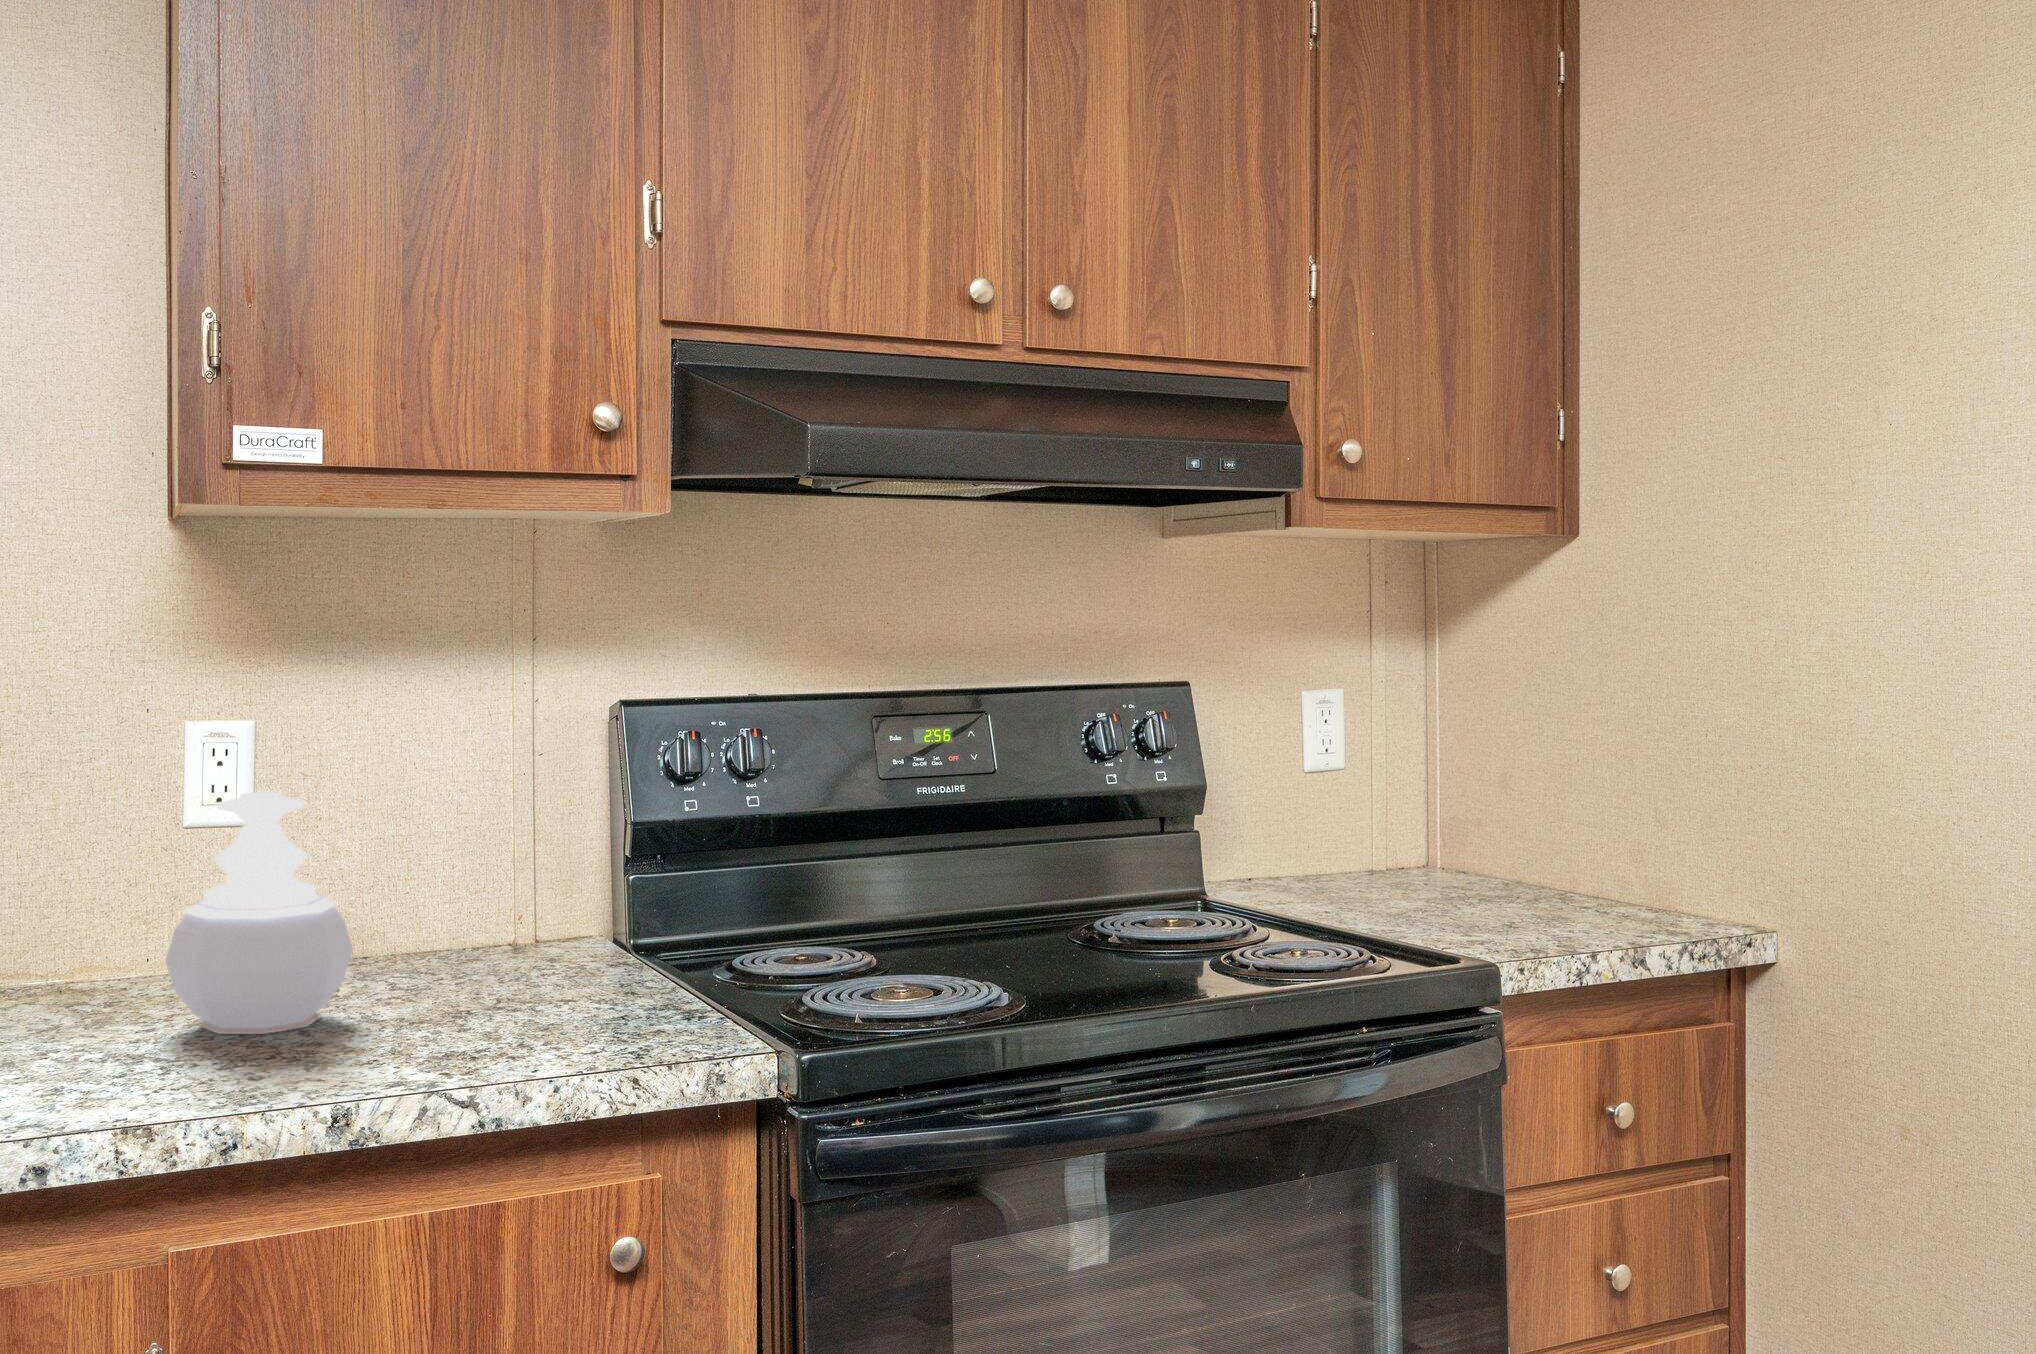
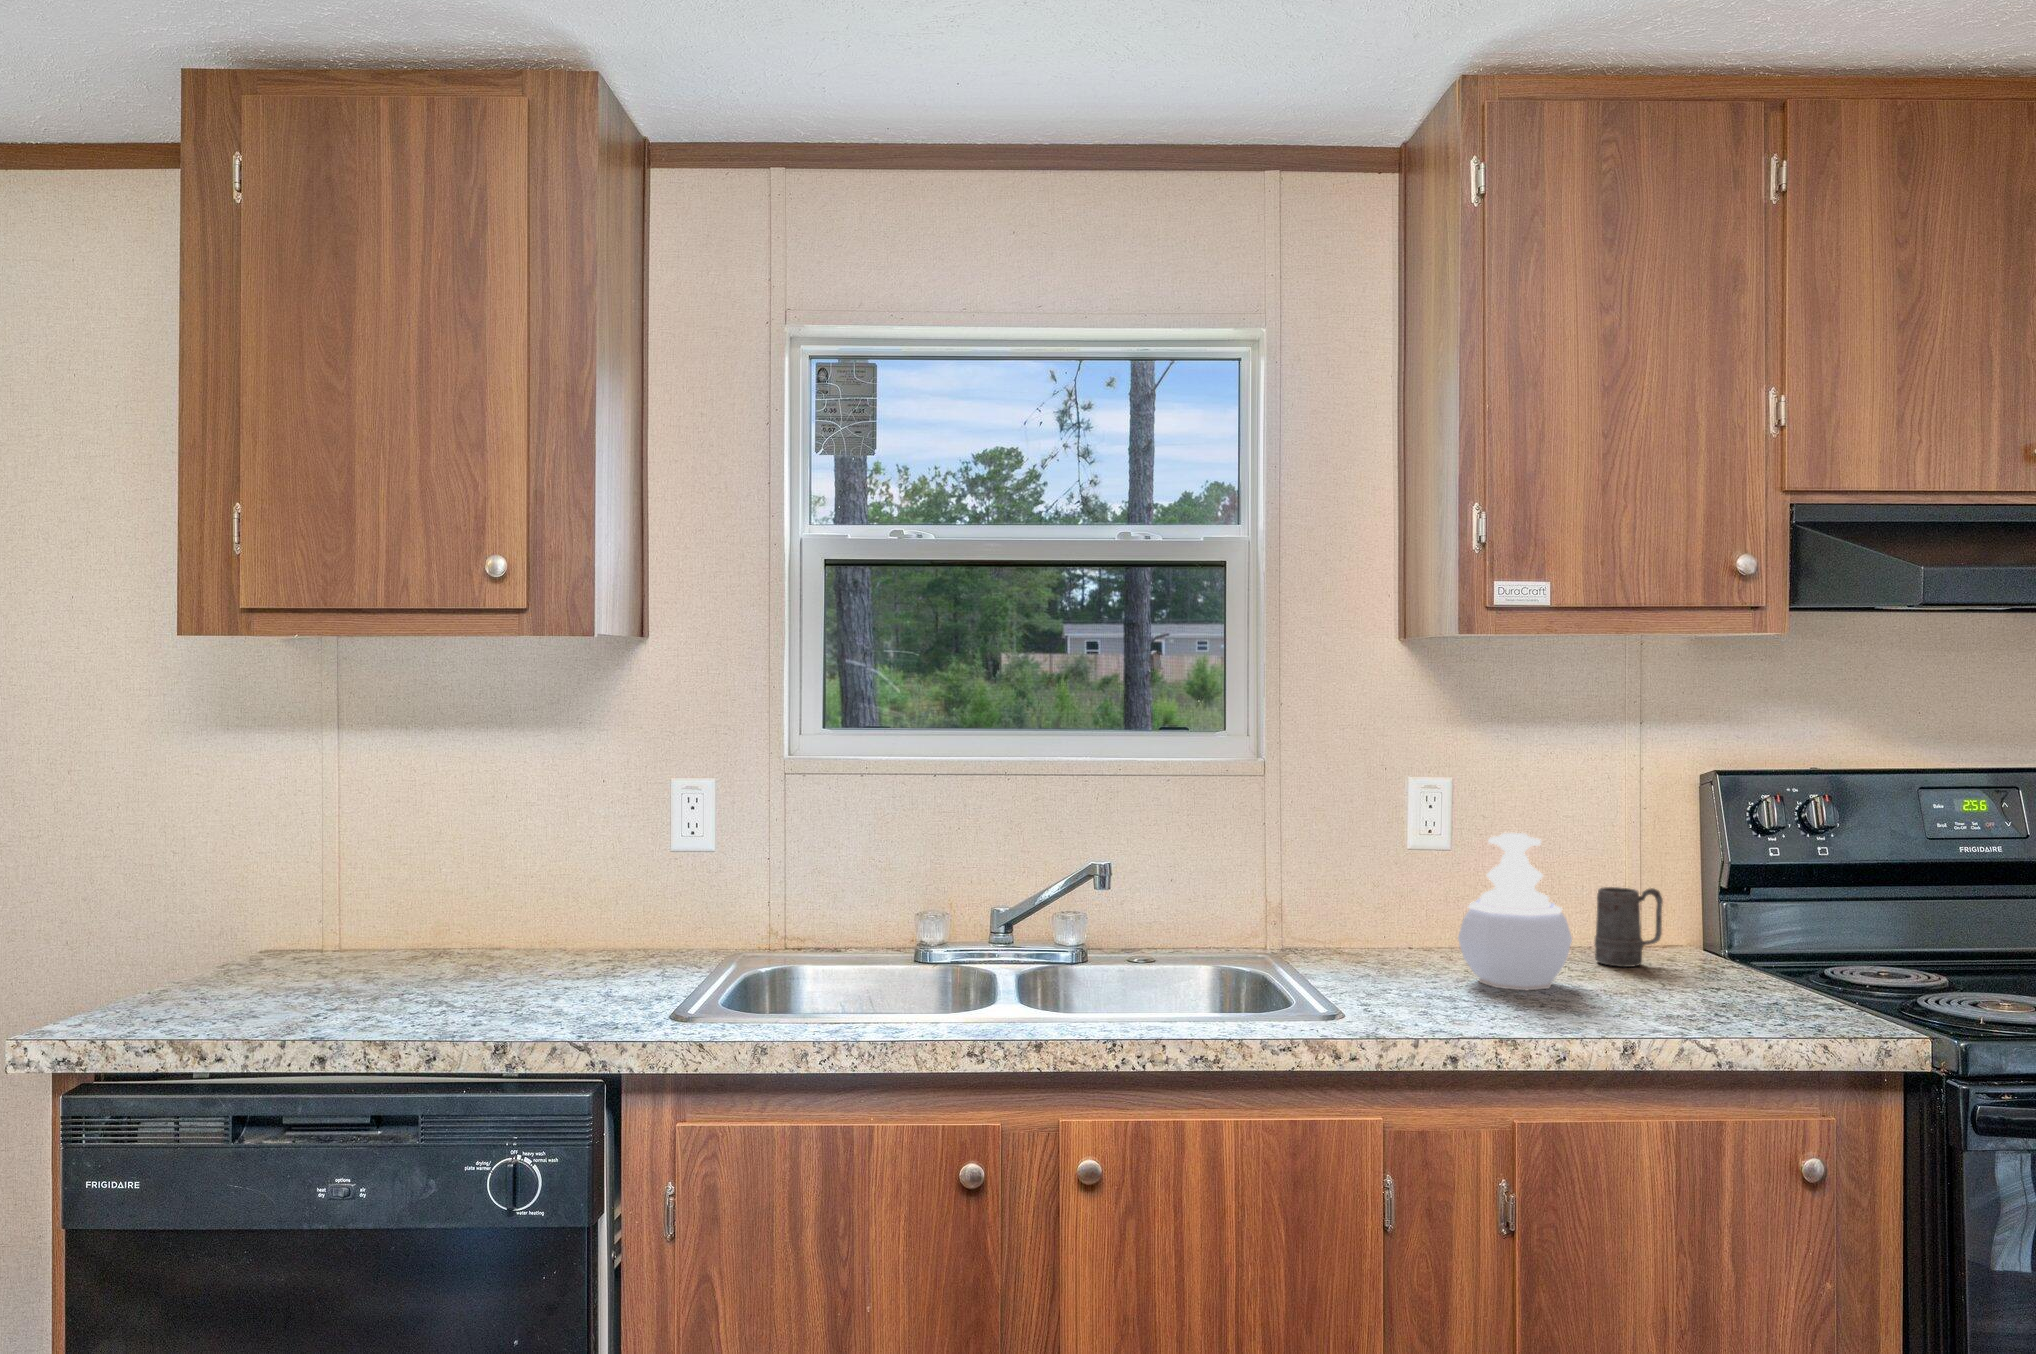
mug: none [428,864,525,980] -> present [1594,887,1663,967]

